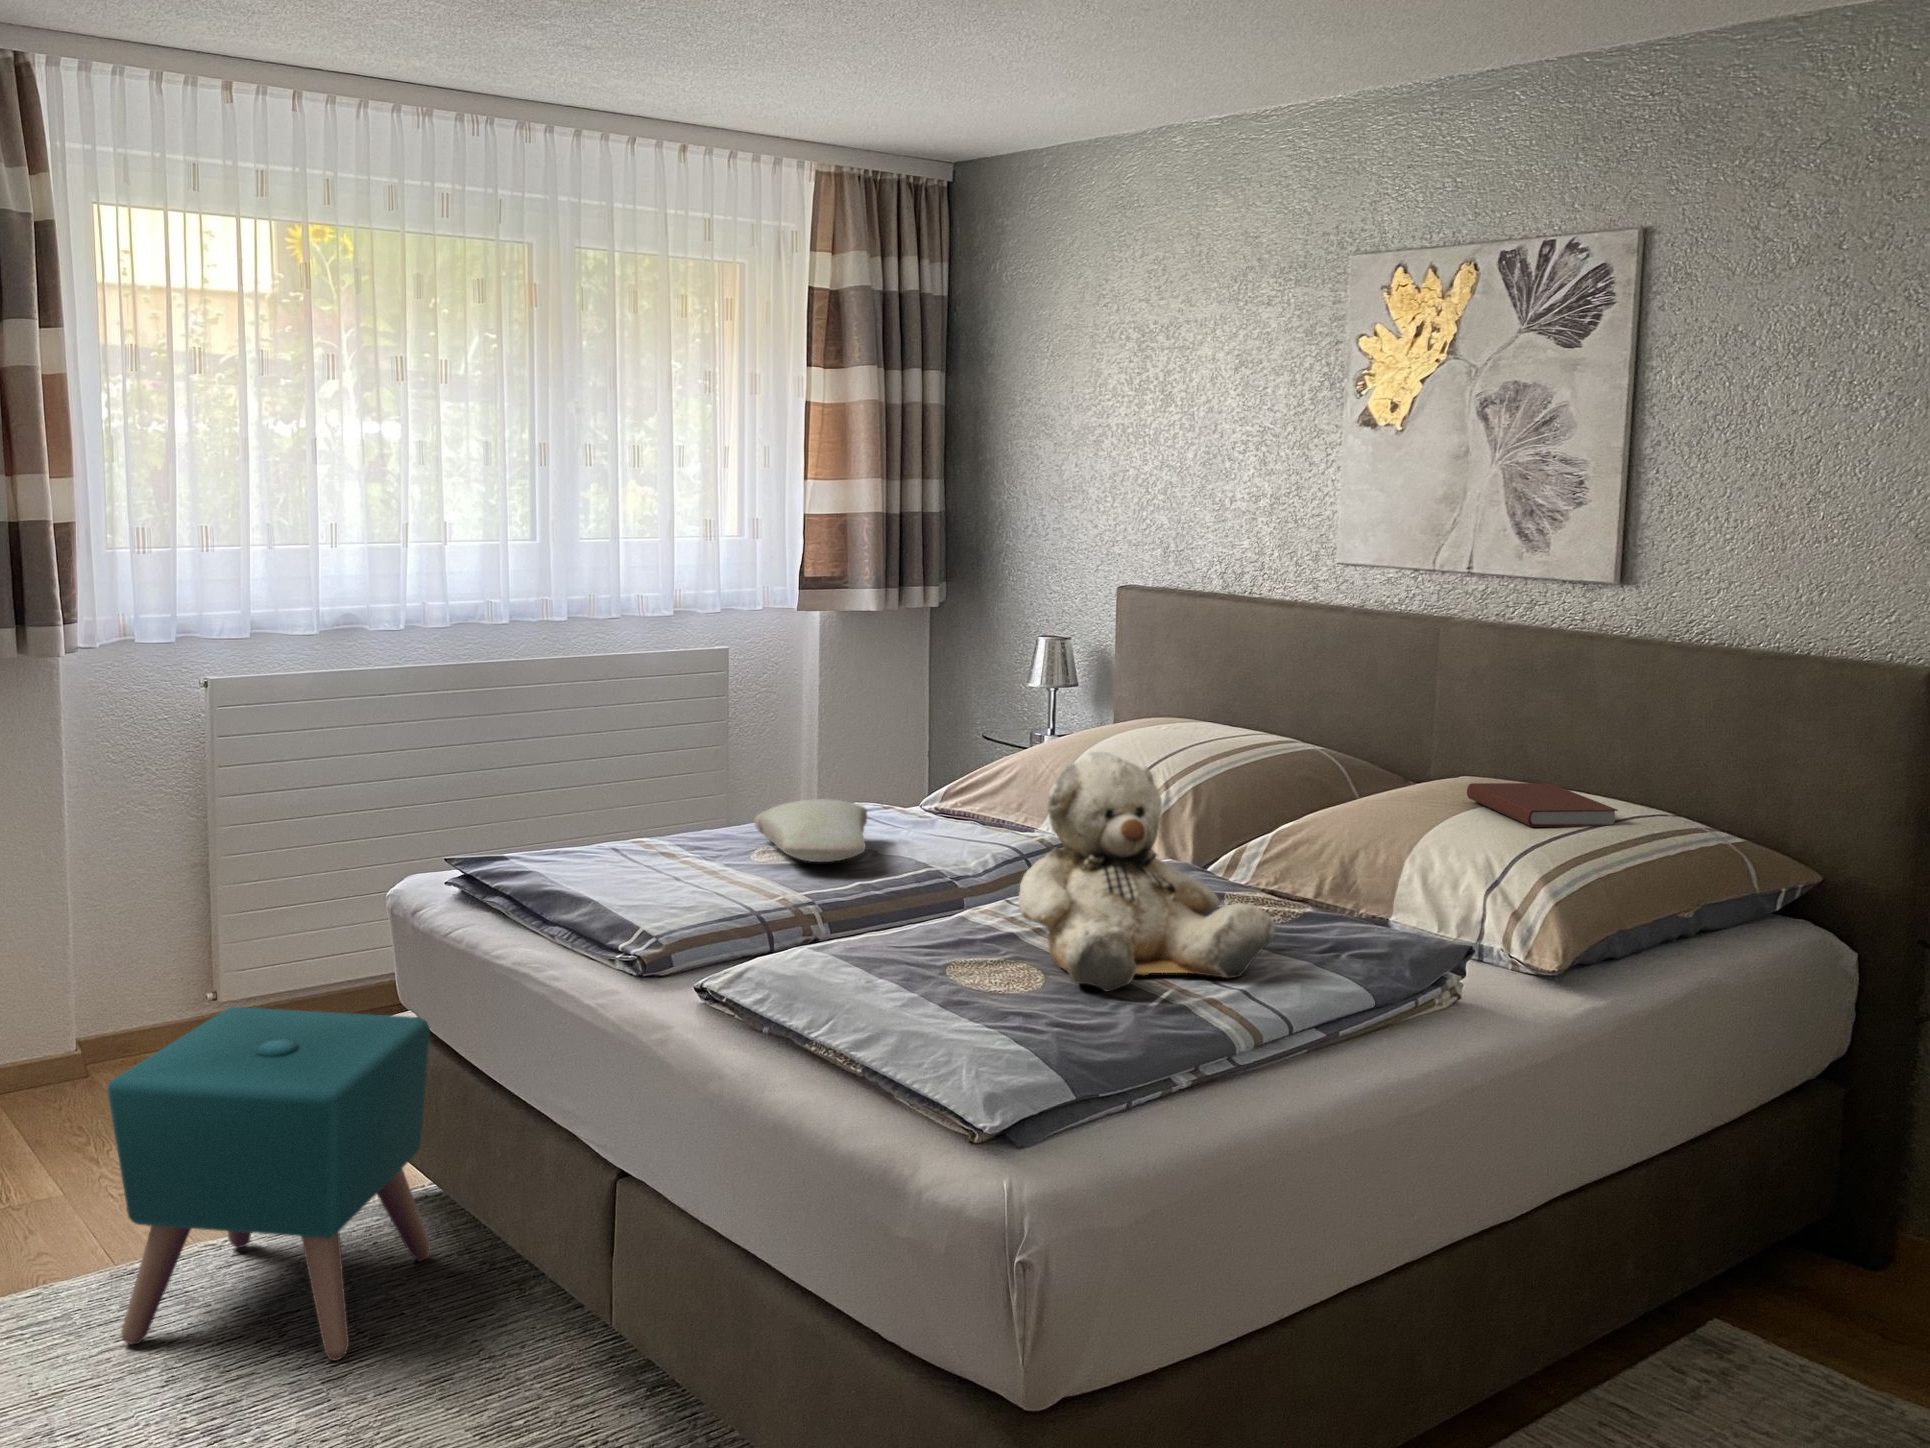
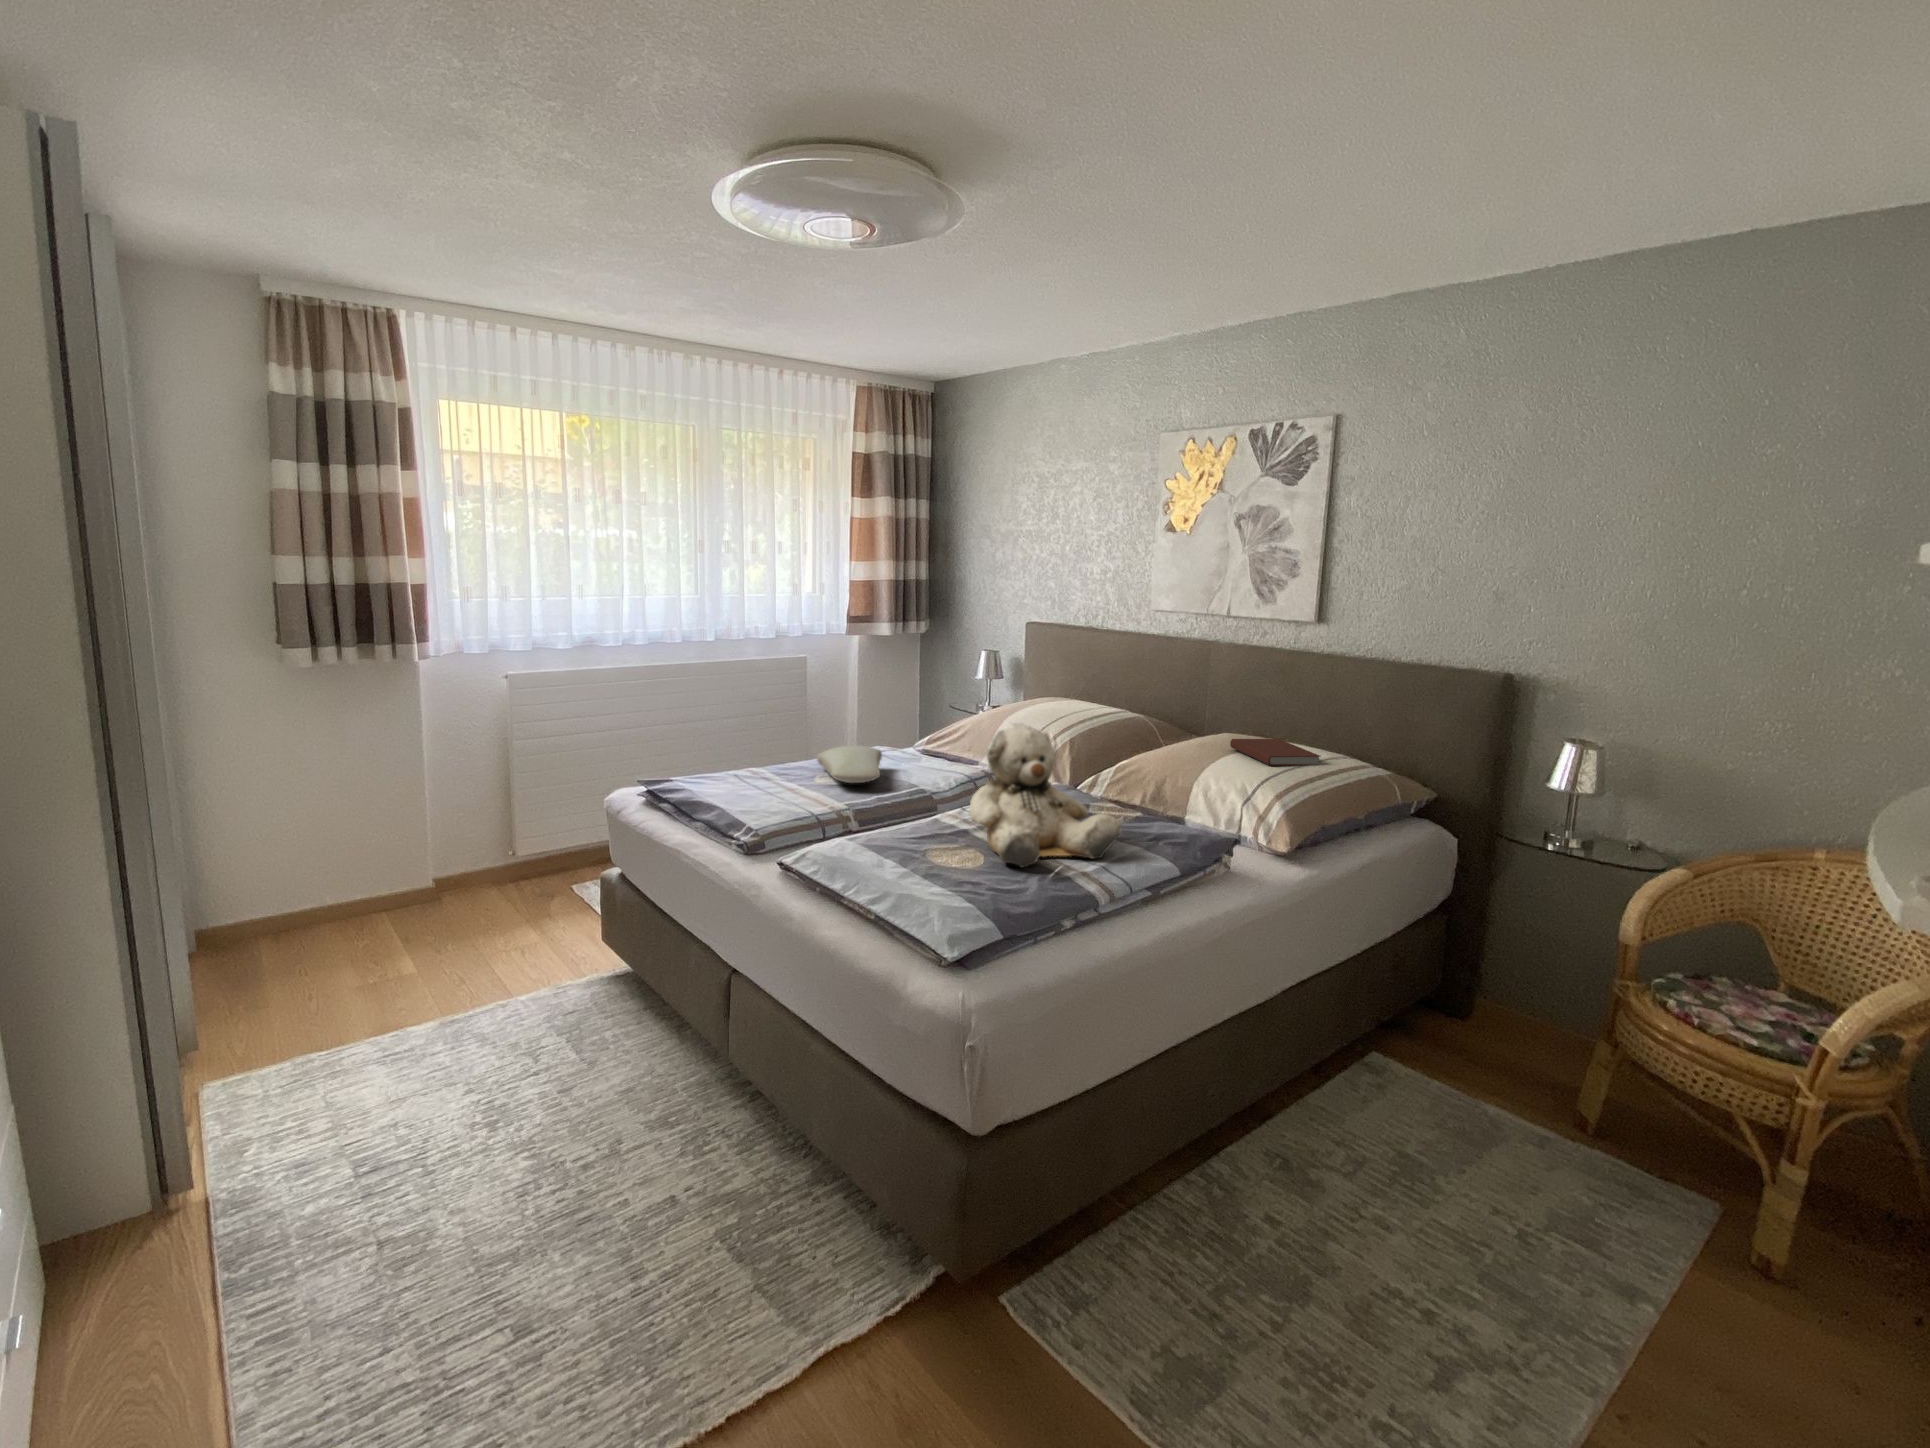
ottoman: present [107,1007,431,1361] -> none [430,867,626,1080]

